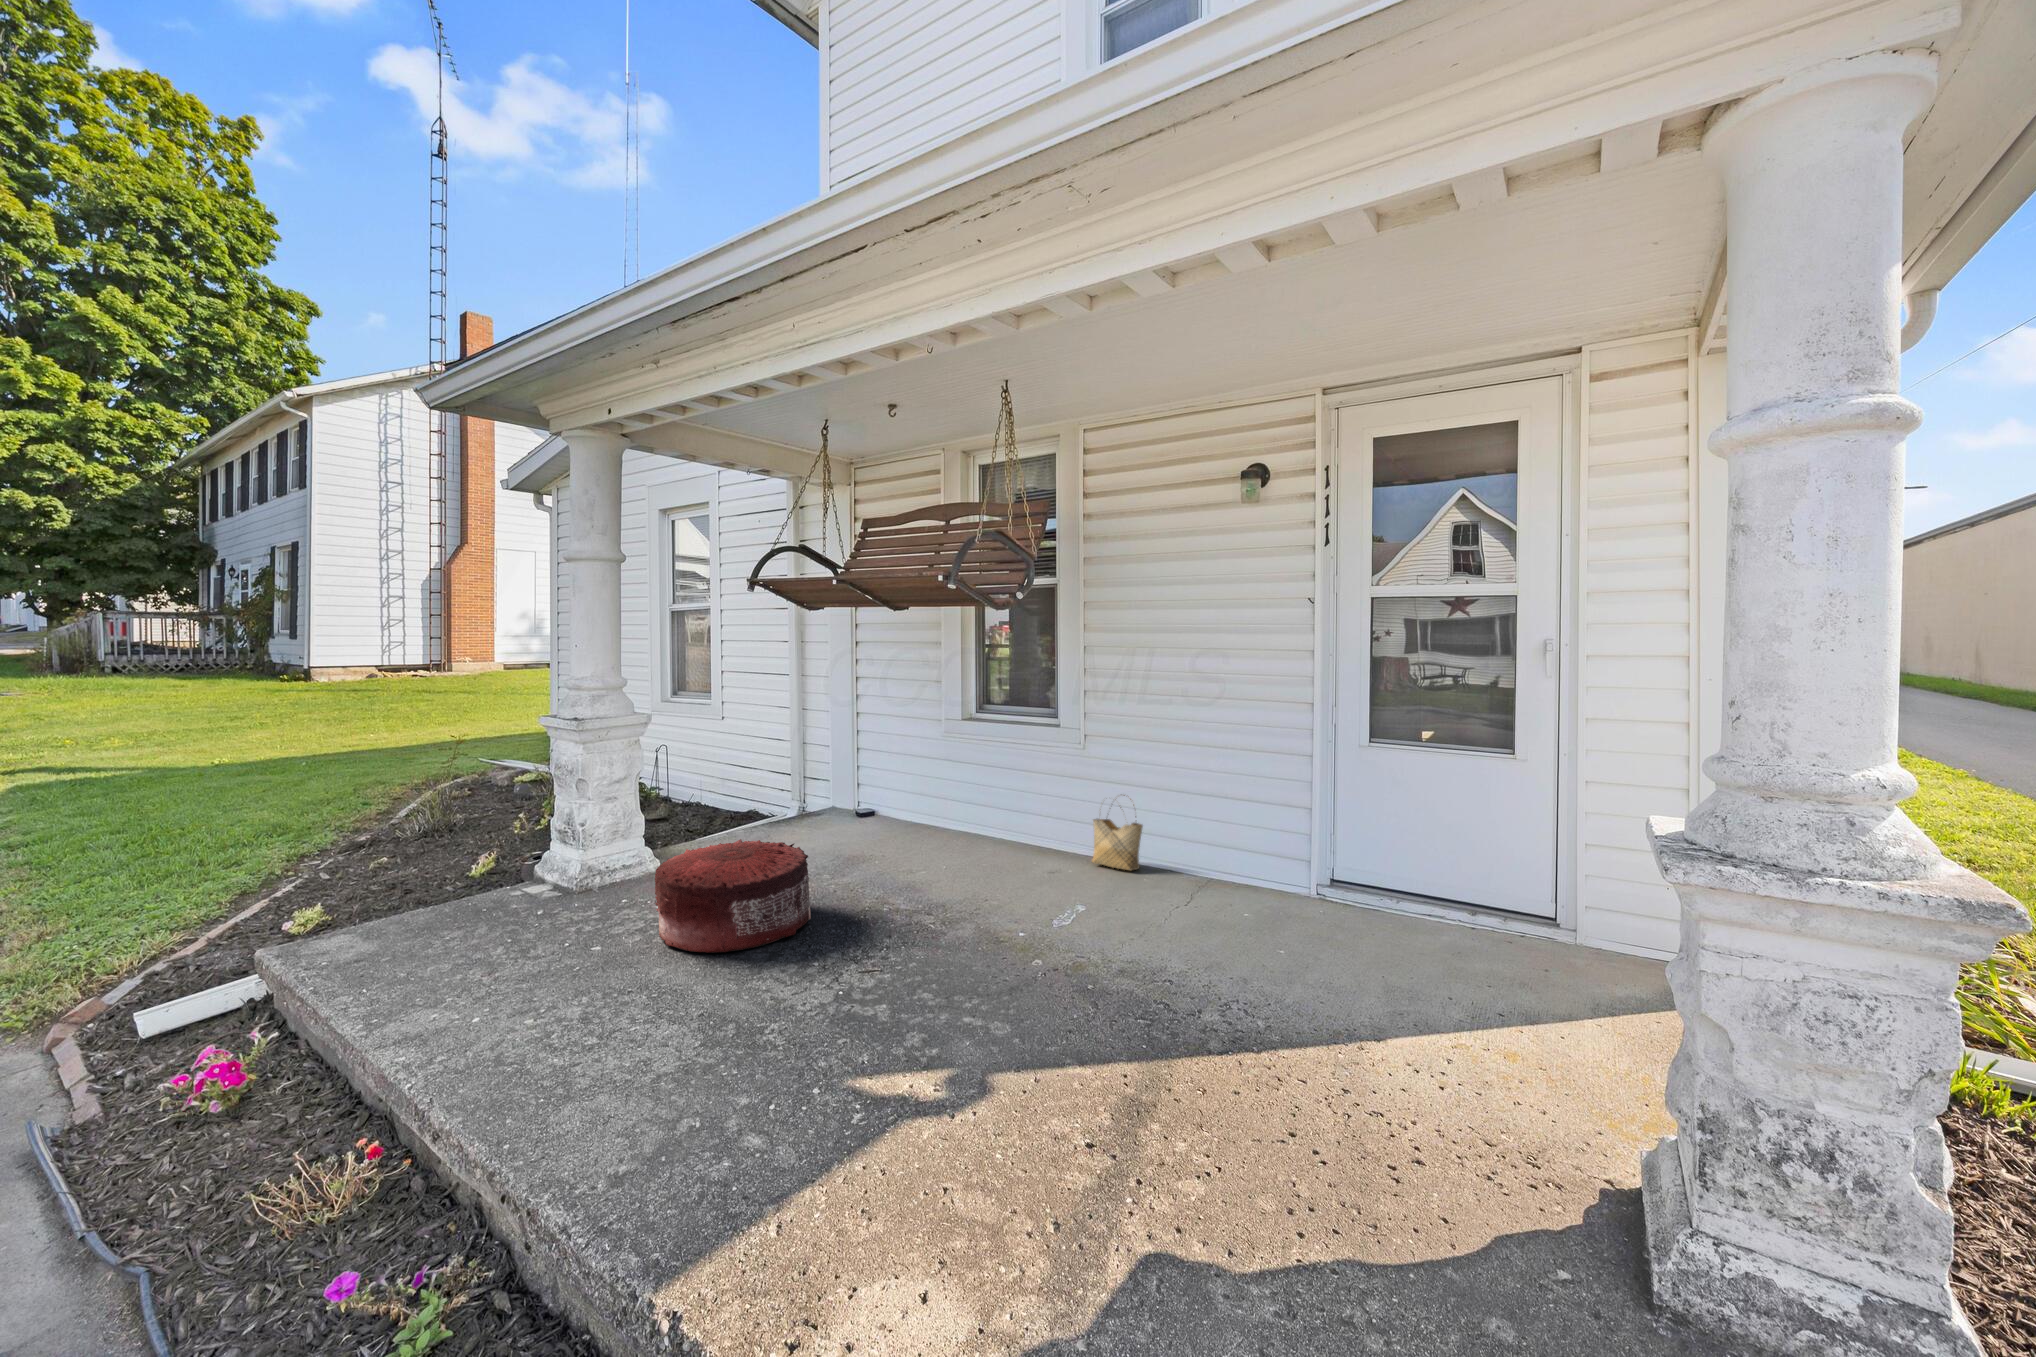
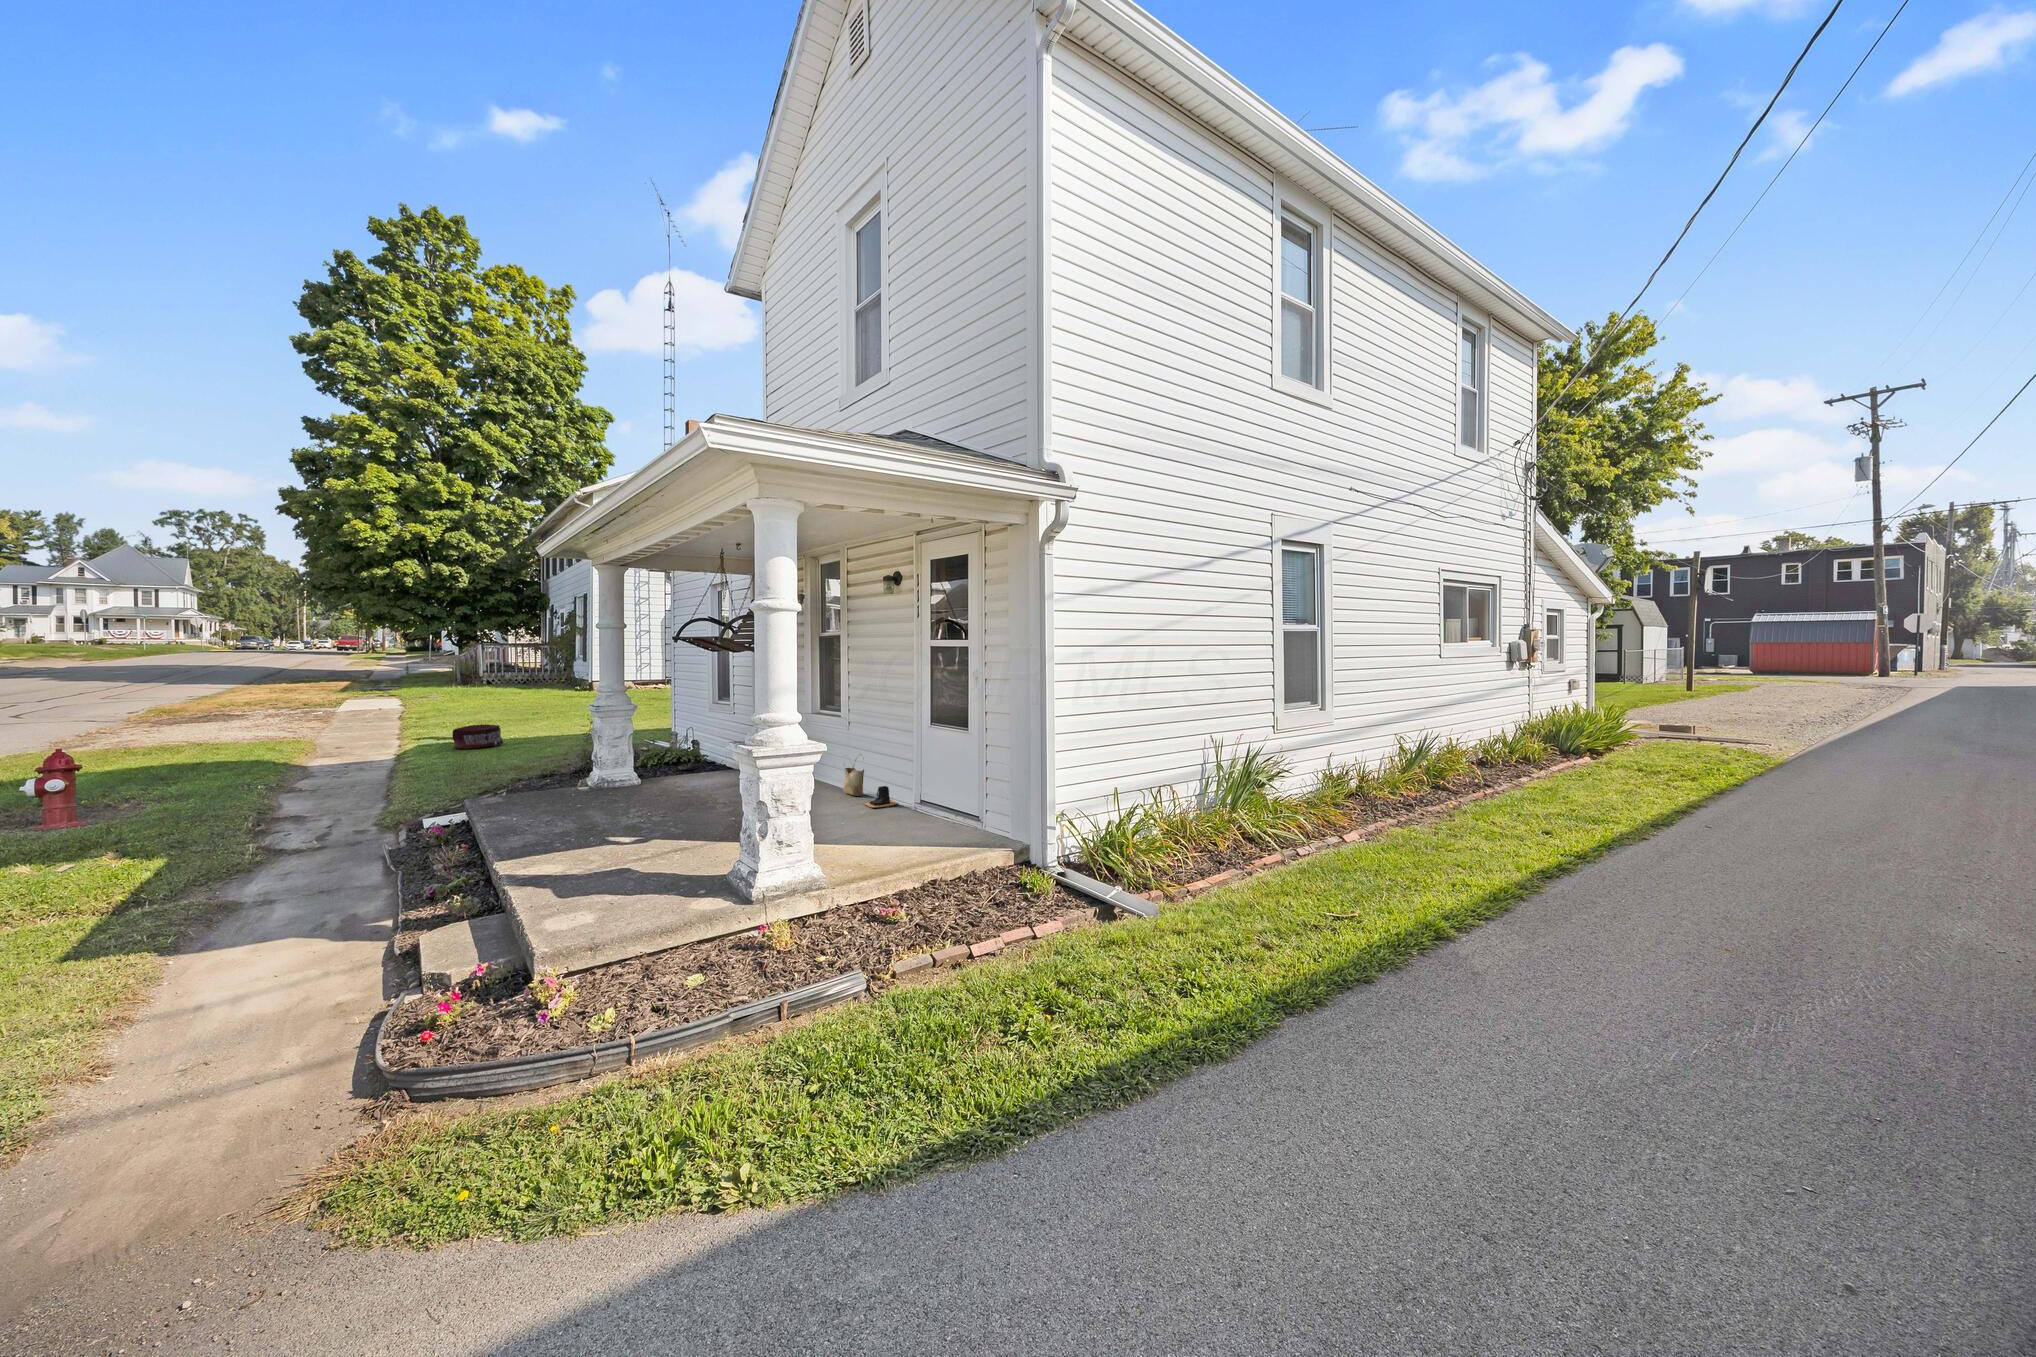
pouf: present [655,839,811,953] -> present [452,725,503,749]
boots: none [1192,855,1263,902] -> present [864,786,899,808]

